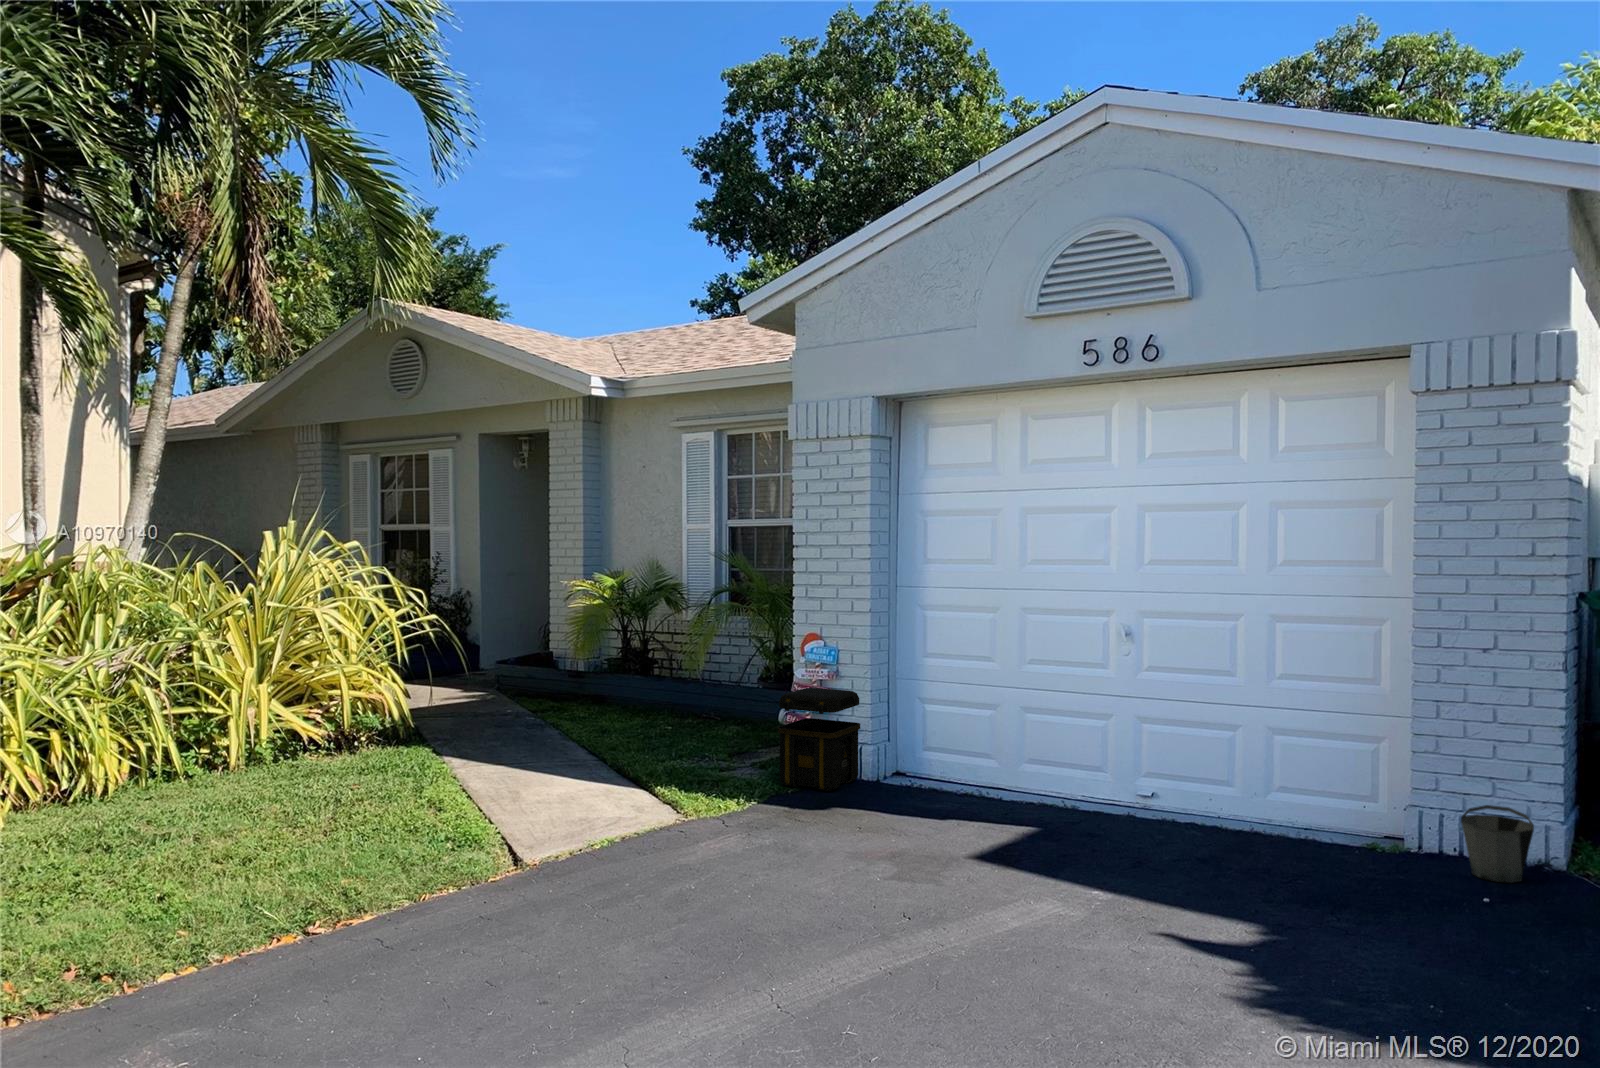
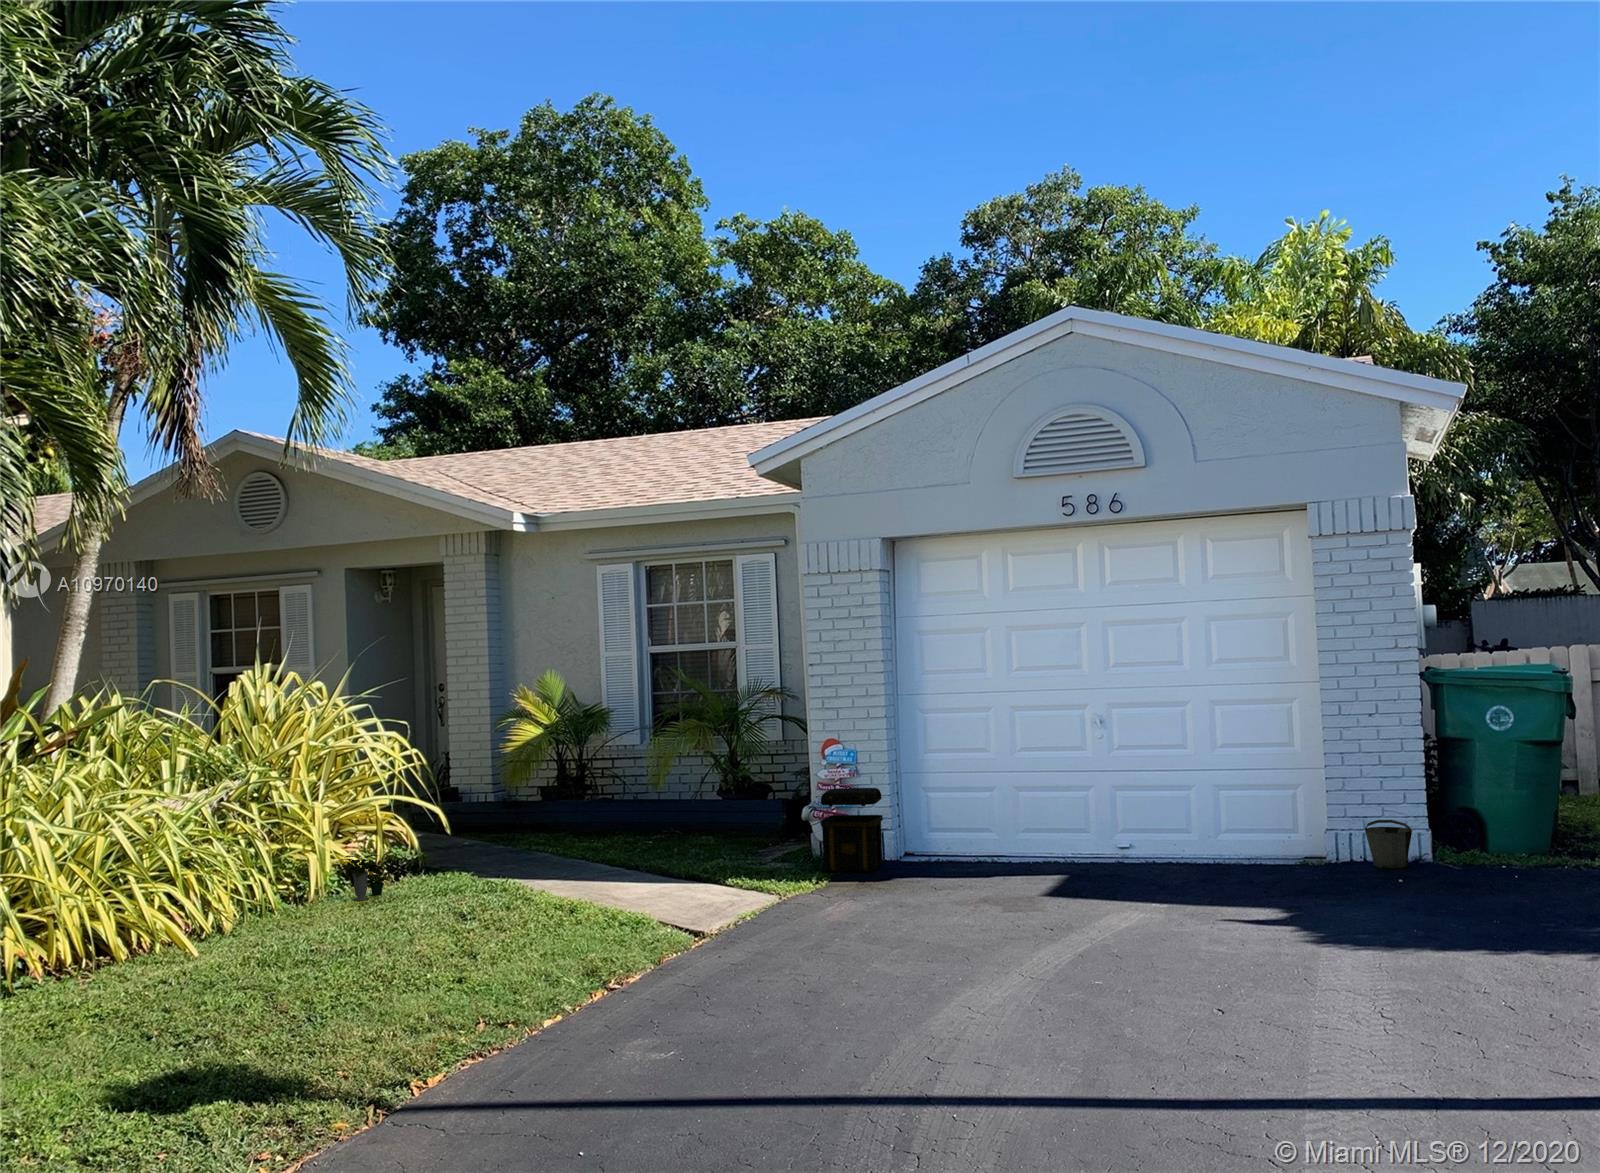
potted plant: none [284,721,347,768] -> present [339,855,390,901]

